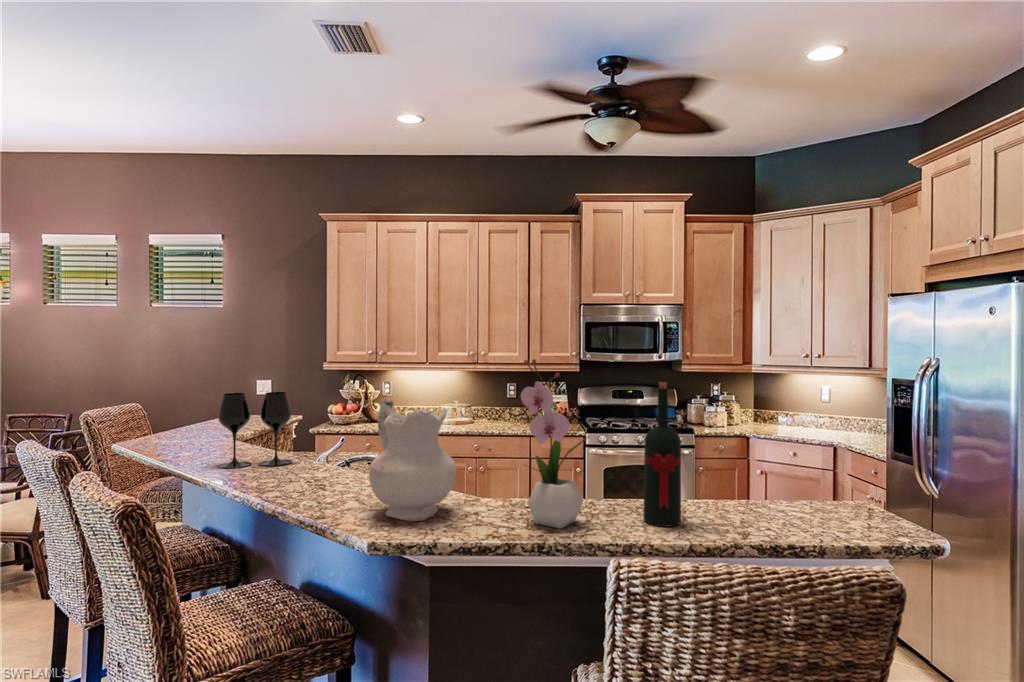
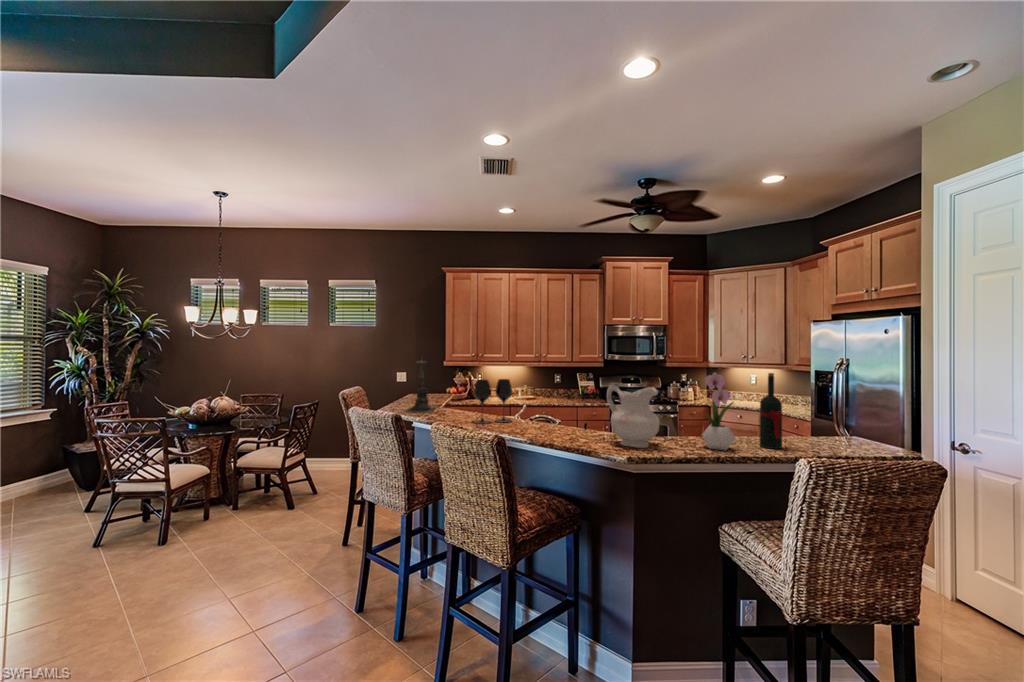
candle holder: none [147,349,216,446] -> present [406,360,435,412]

